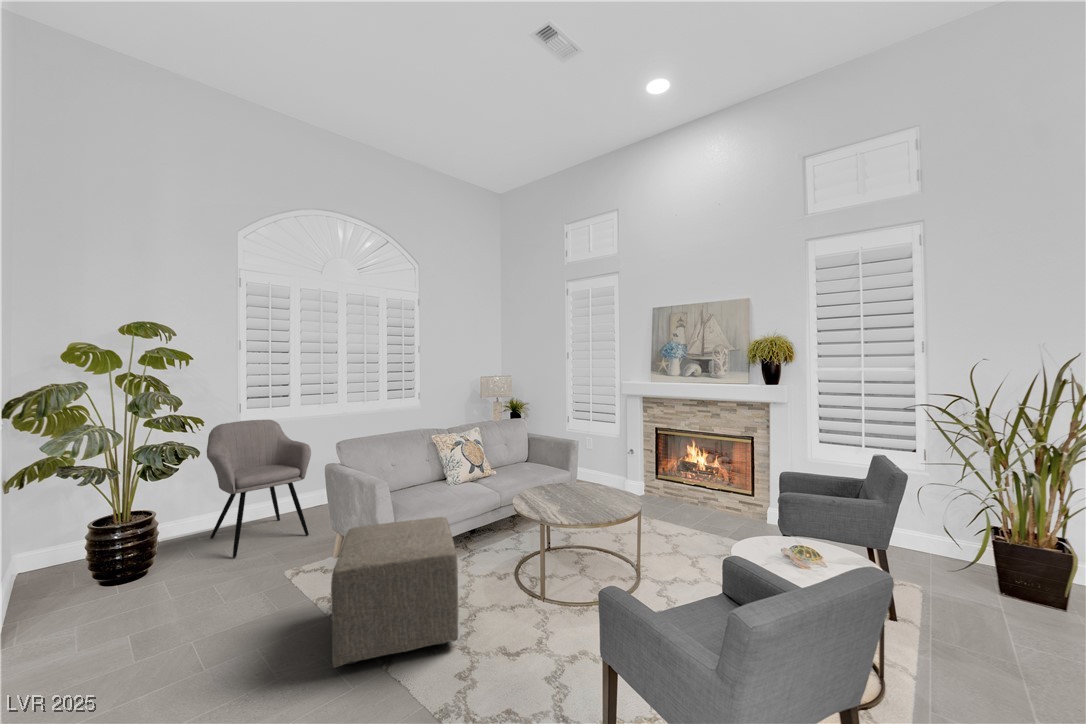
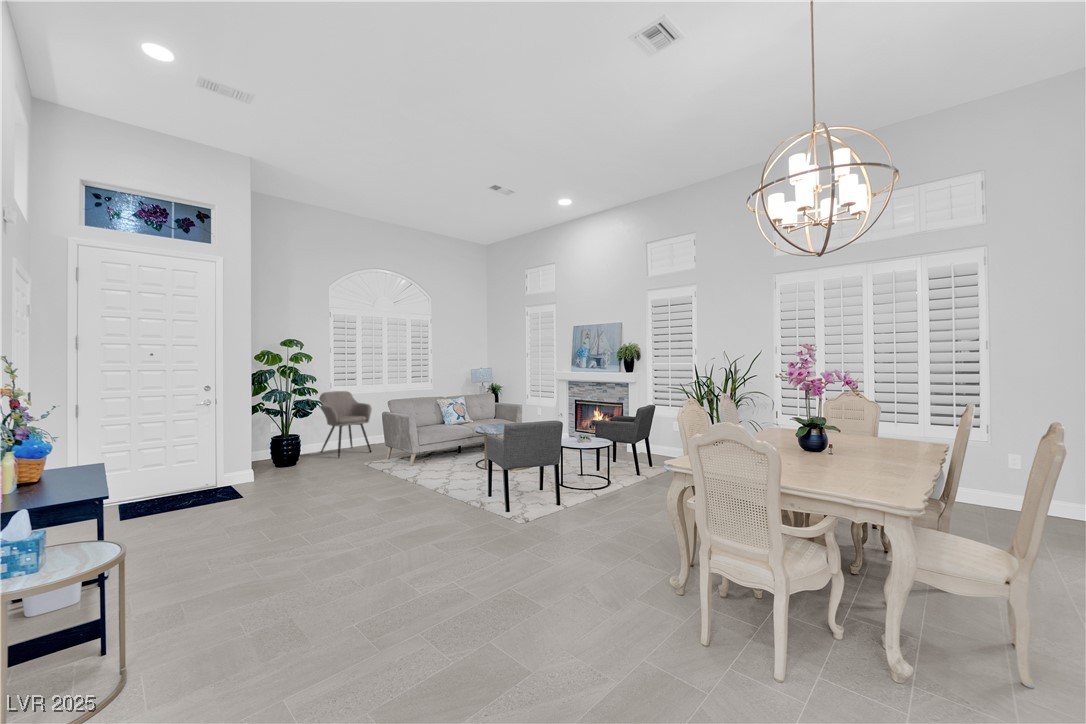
ottoman: present [331,517,459,667] -> none [398,431,447,477]

